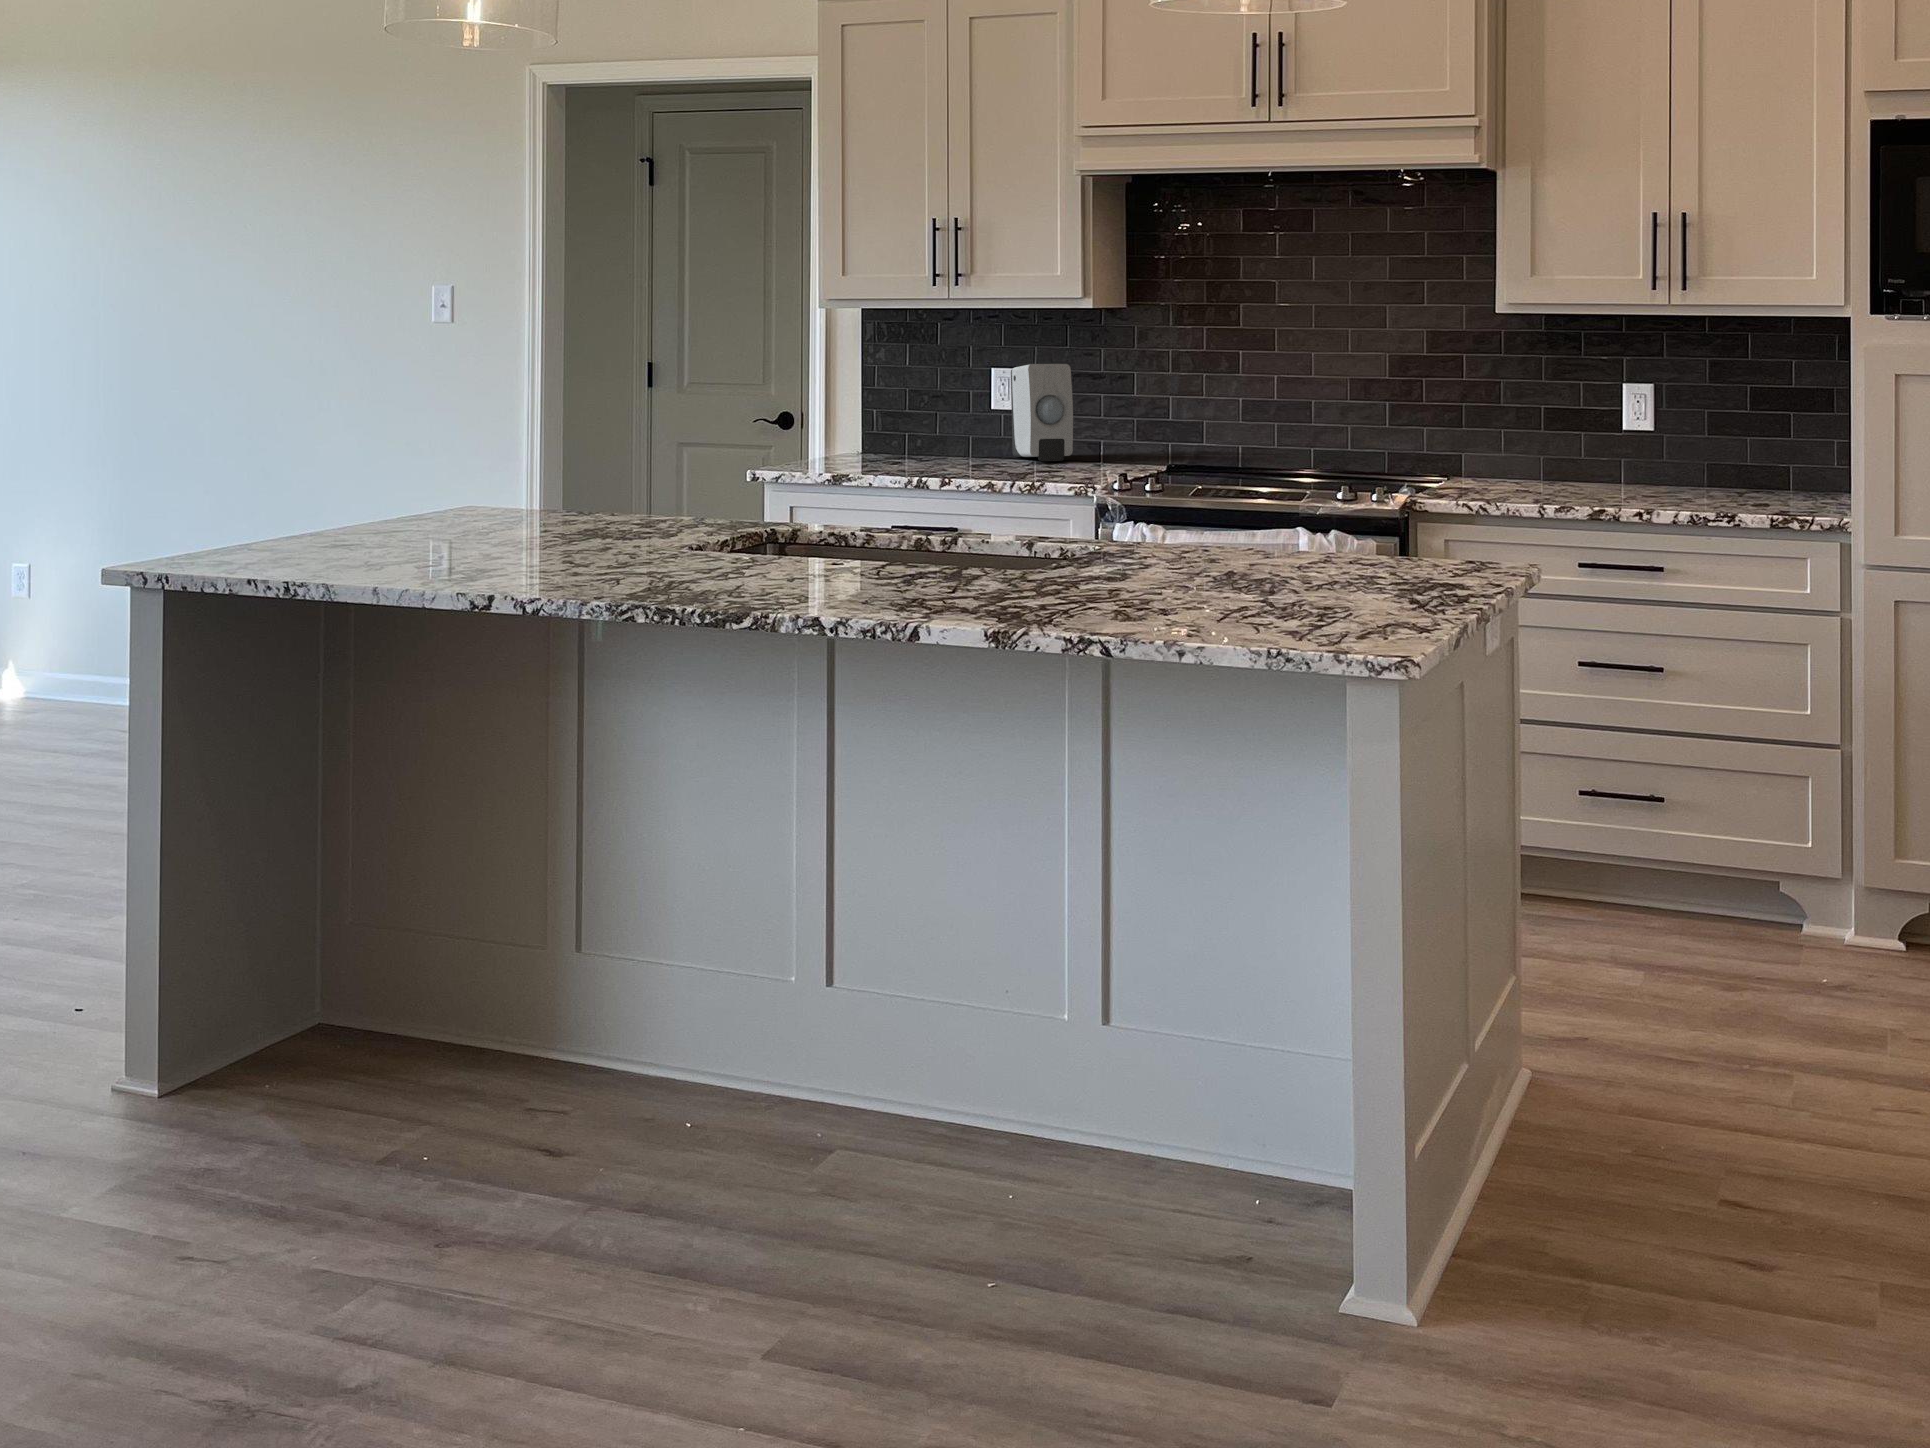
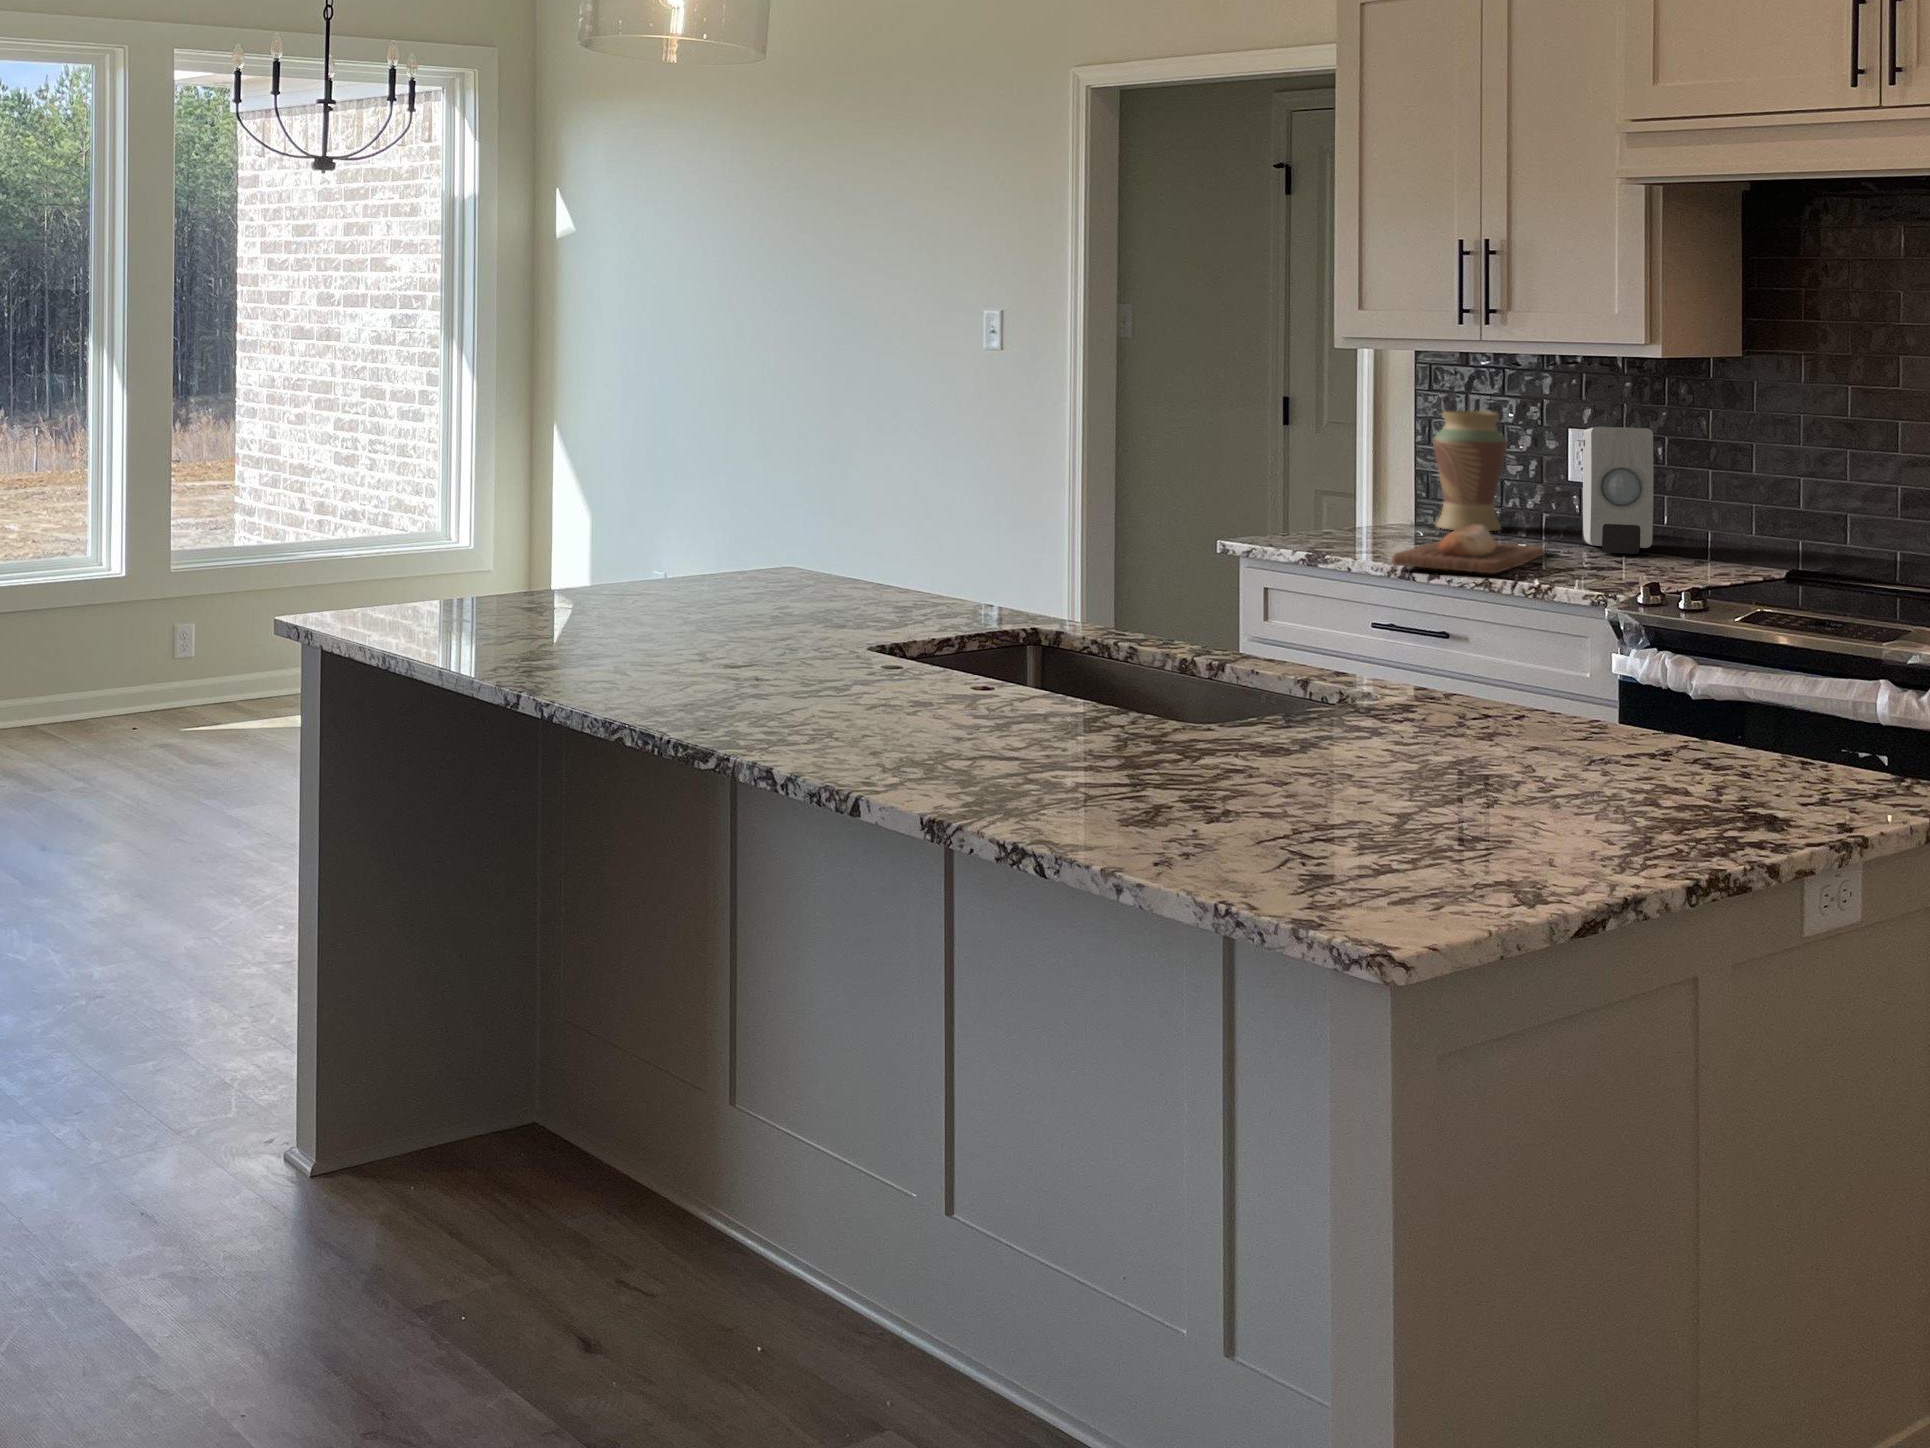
vase: none [888,359,944,454] -> present [1433,411,1507,531]
bread loaf: none [909,445,998,478] -> present [1392,525,1544,574]

